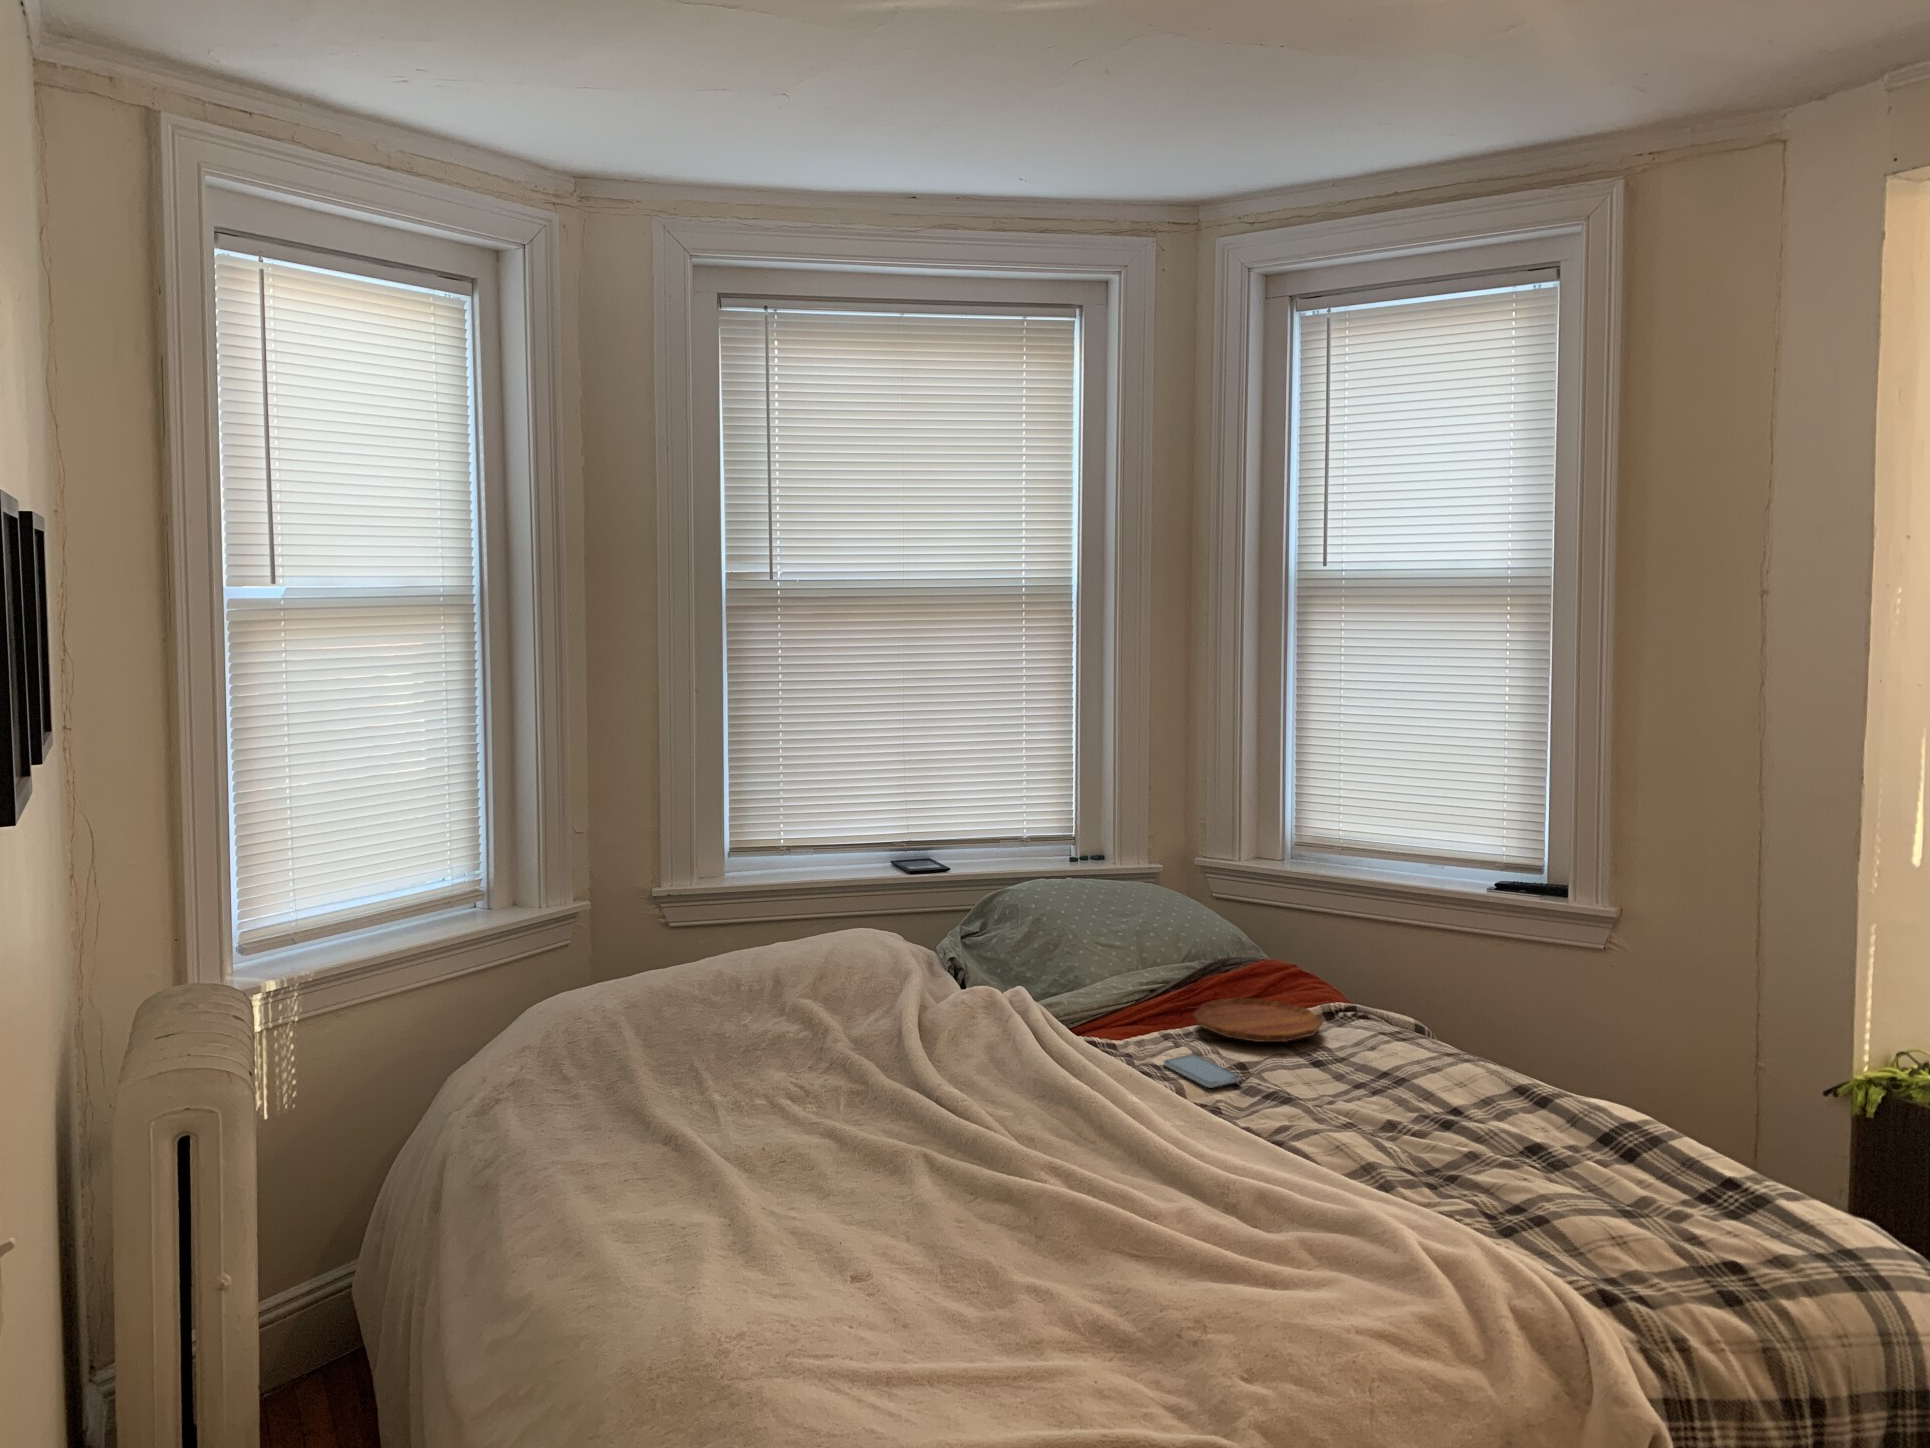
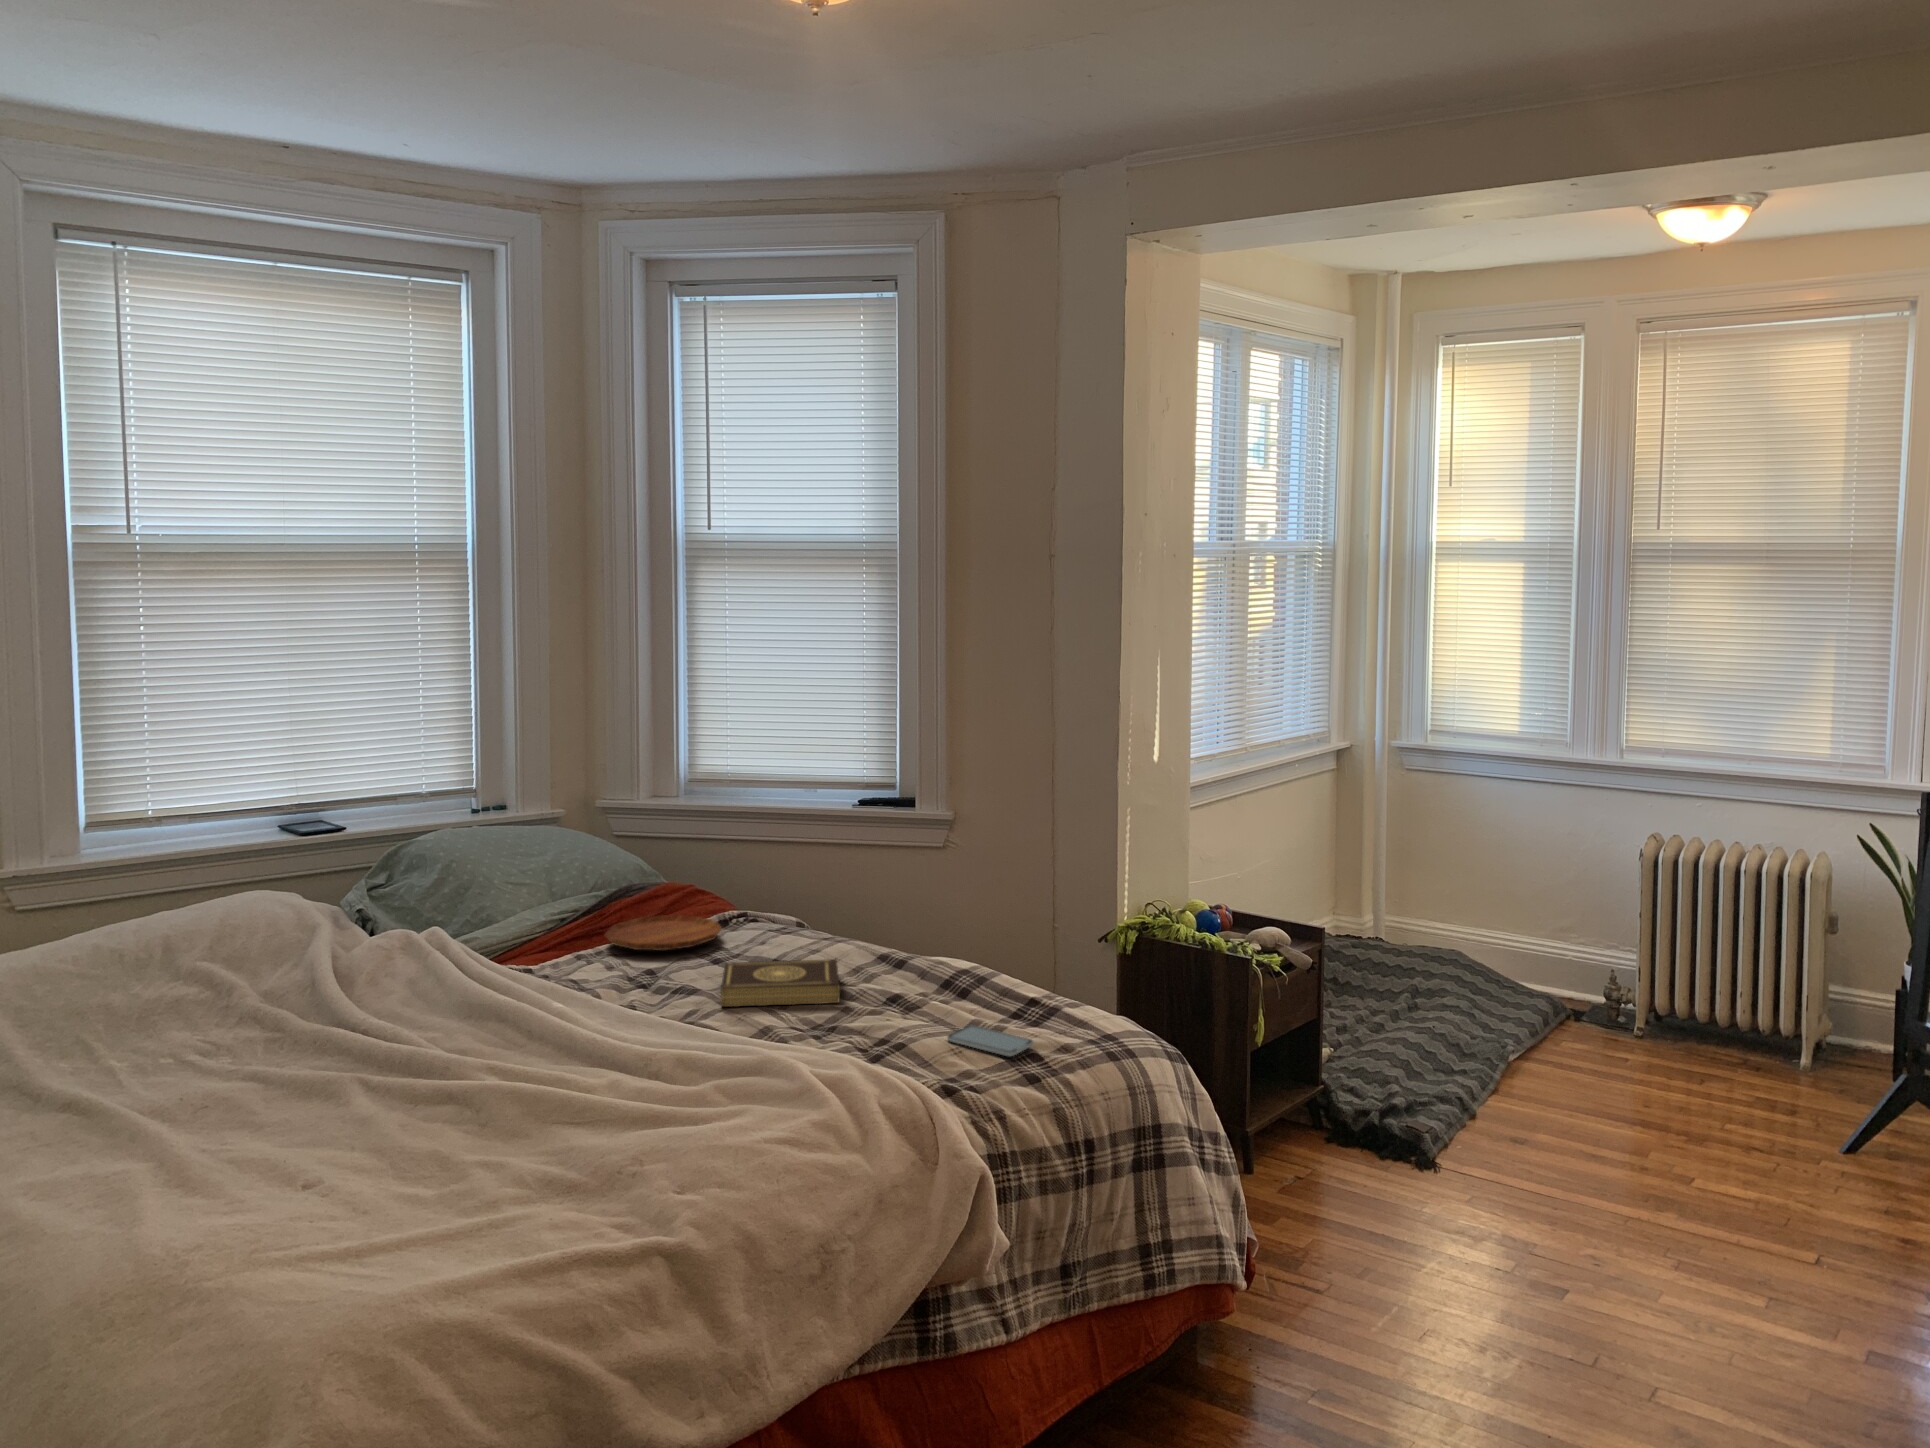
smartphone: present [1164,1054,1240,1088] -> present [947,1025,1034,1056]
book: none [1316,1069,1462,1142] -> present [721,959,840,1007]

